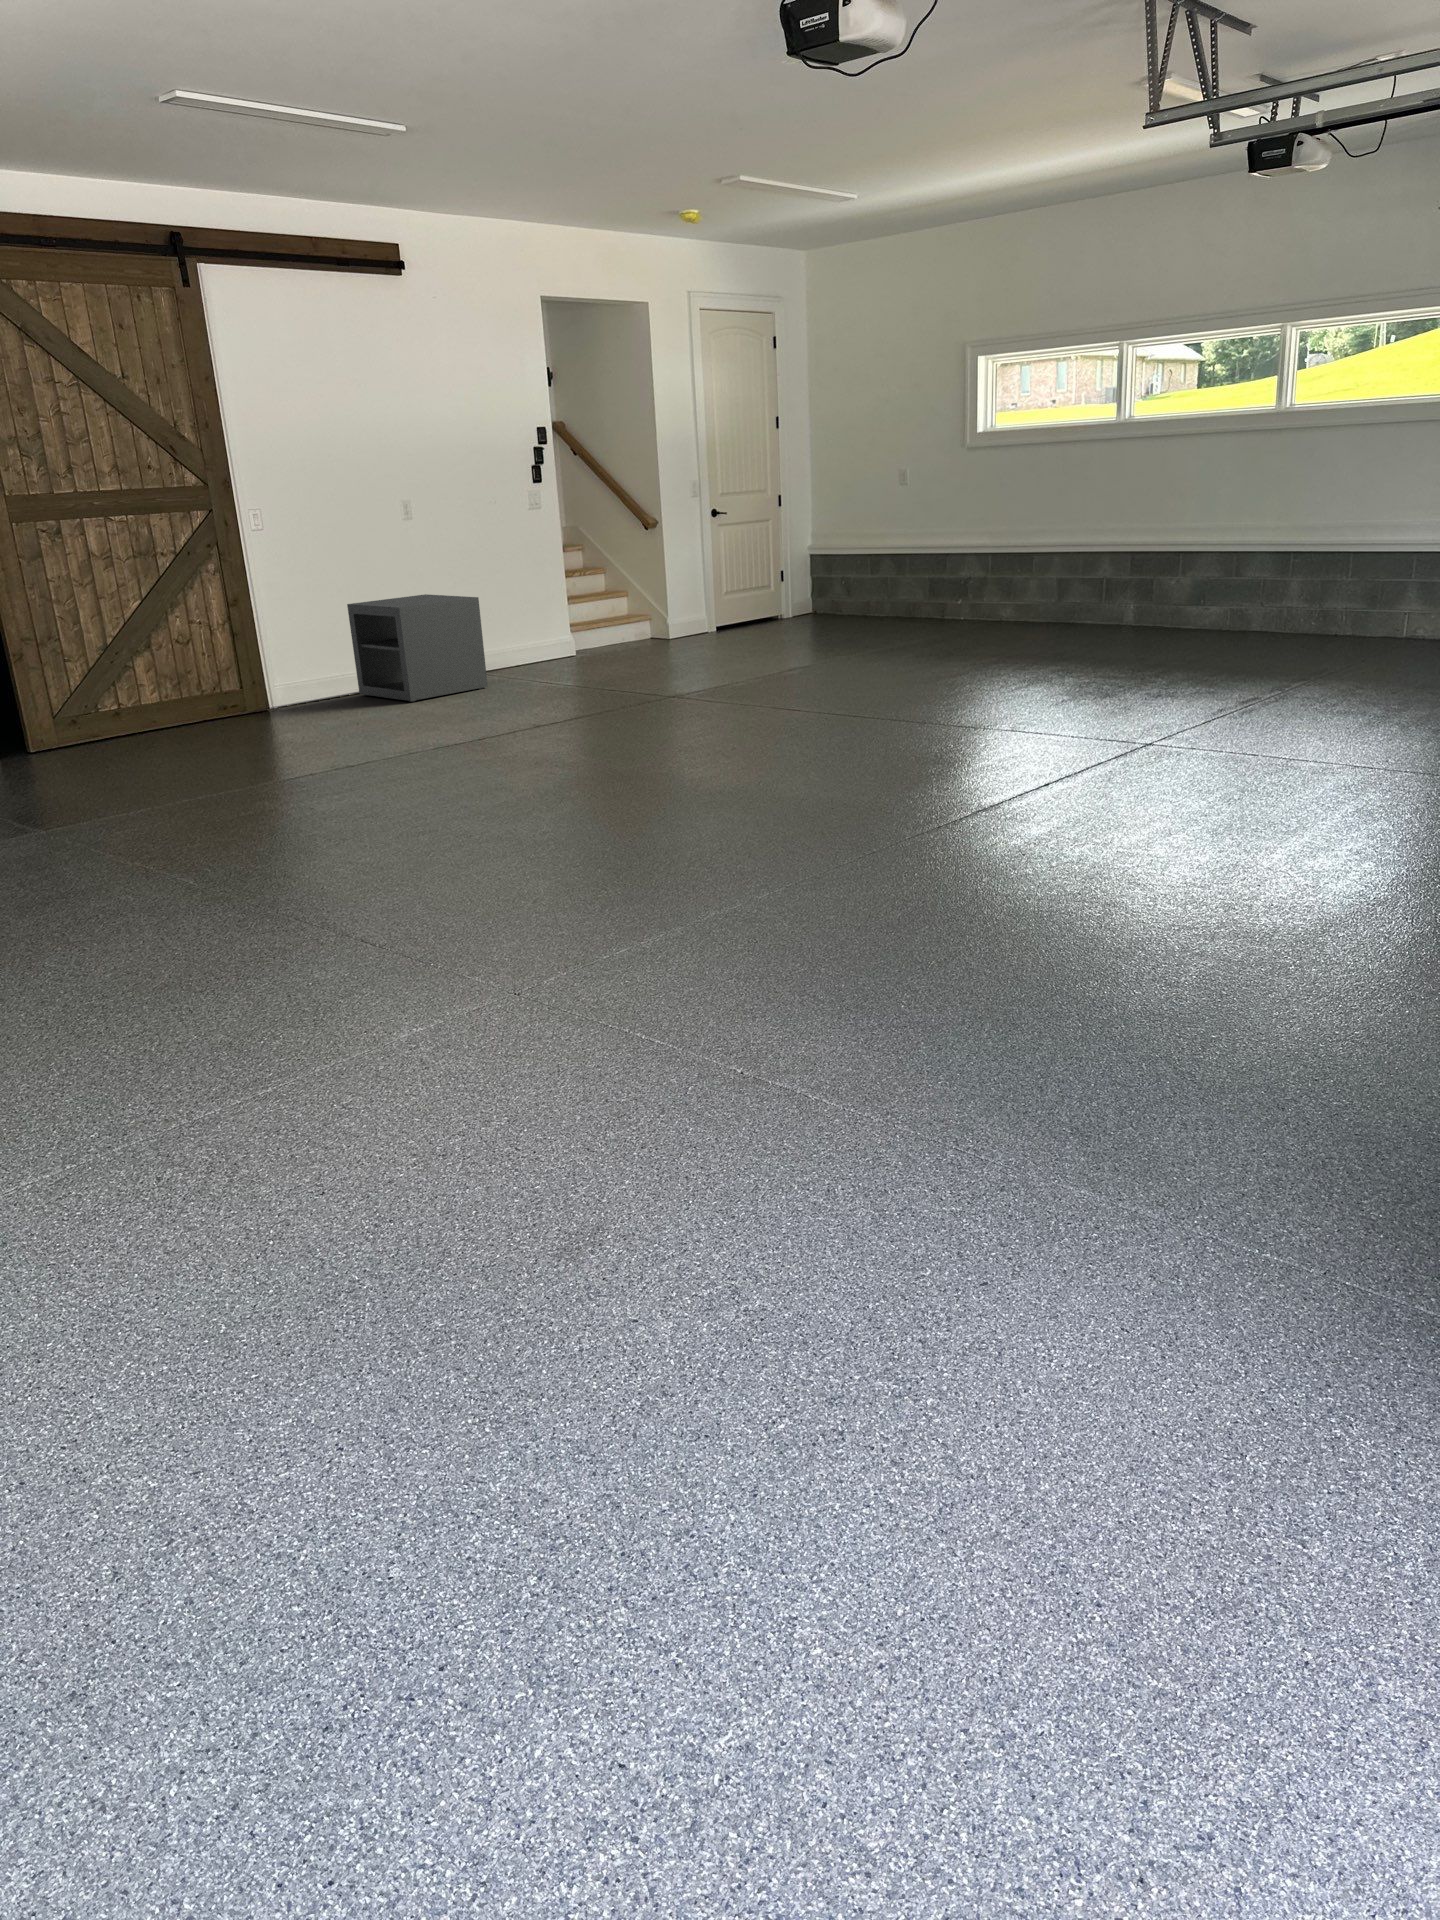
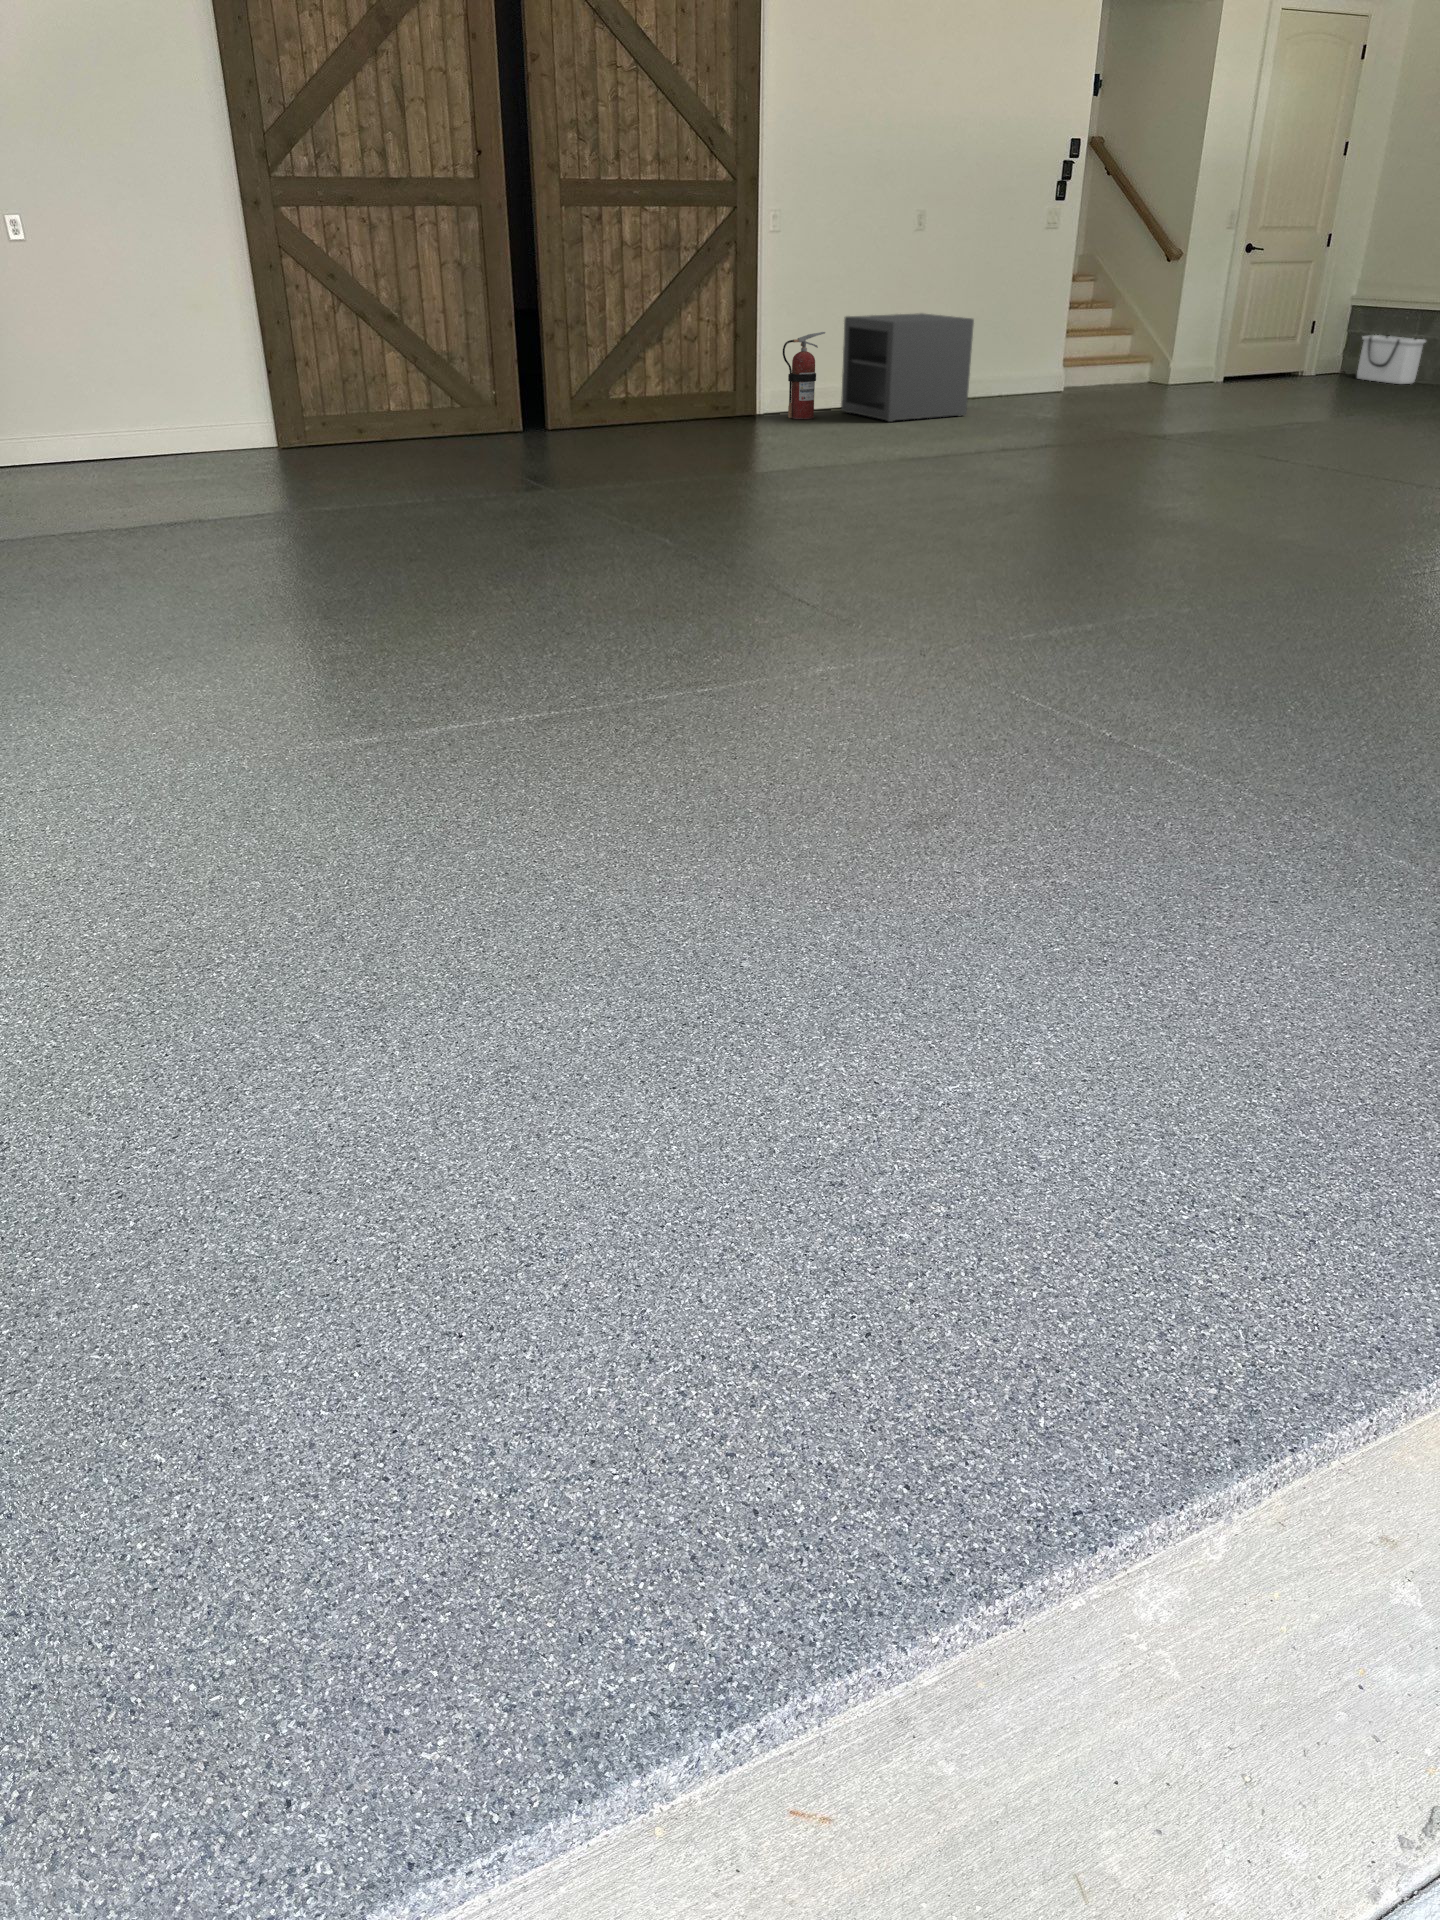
storage bin: none [824,579,878,619] -> present [1357,335,1426,384]
fire extinguisher: none [288,621,332,708] -> present [783,332,825,419]

